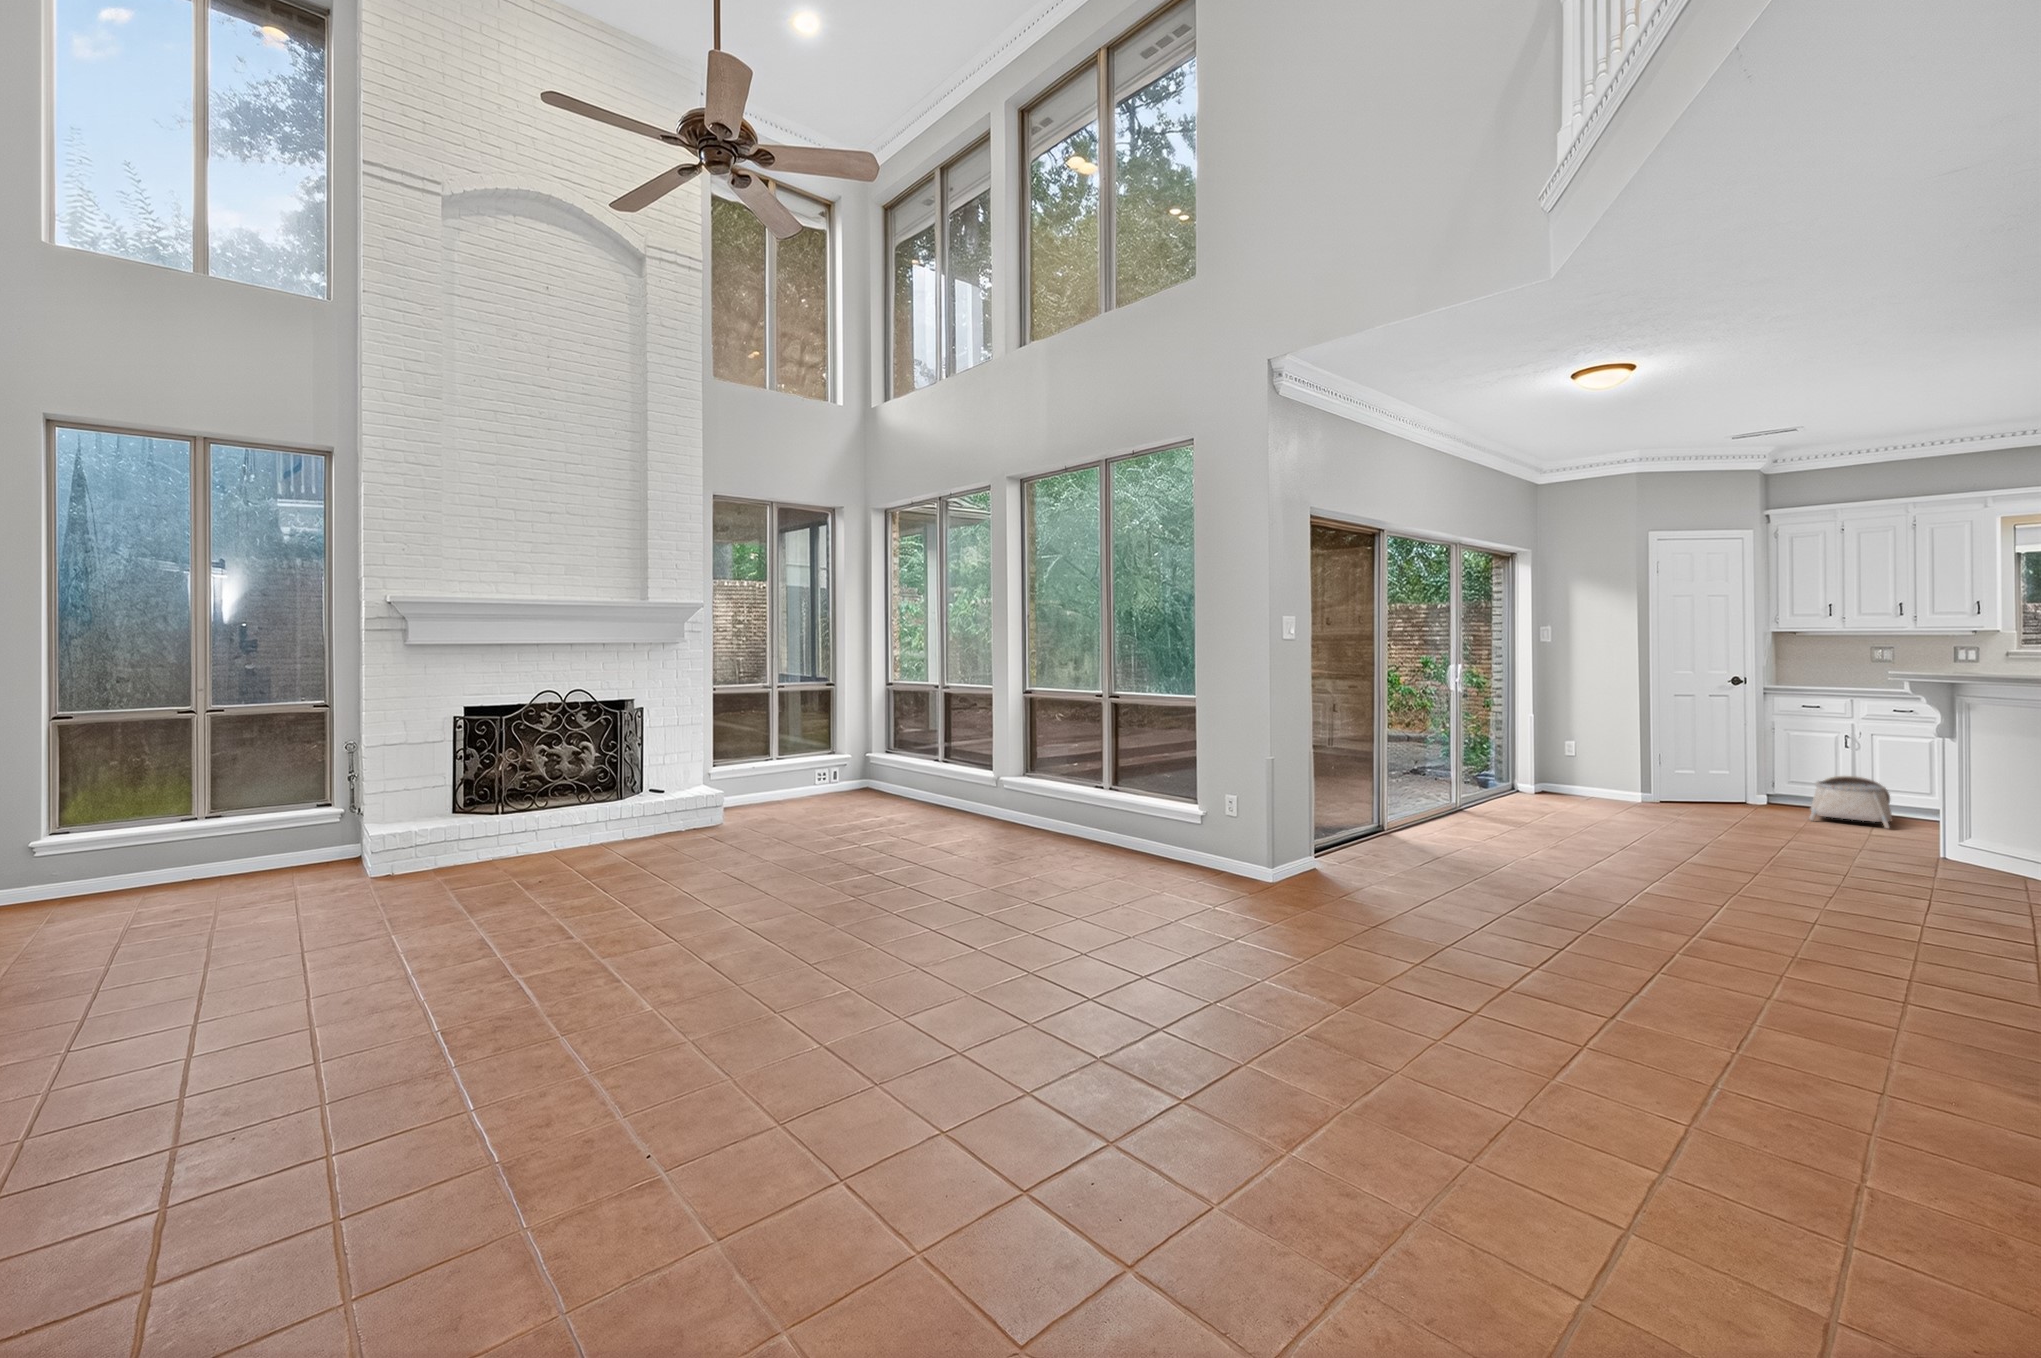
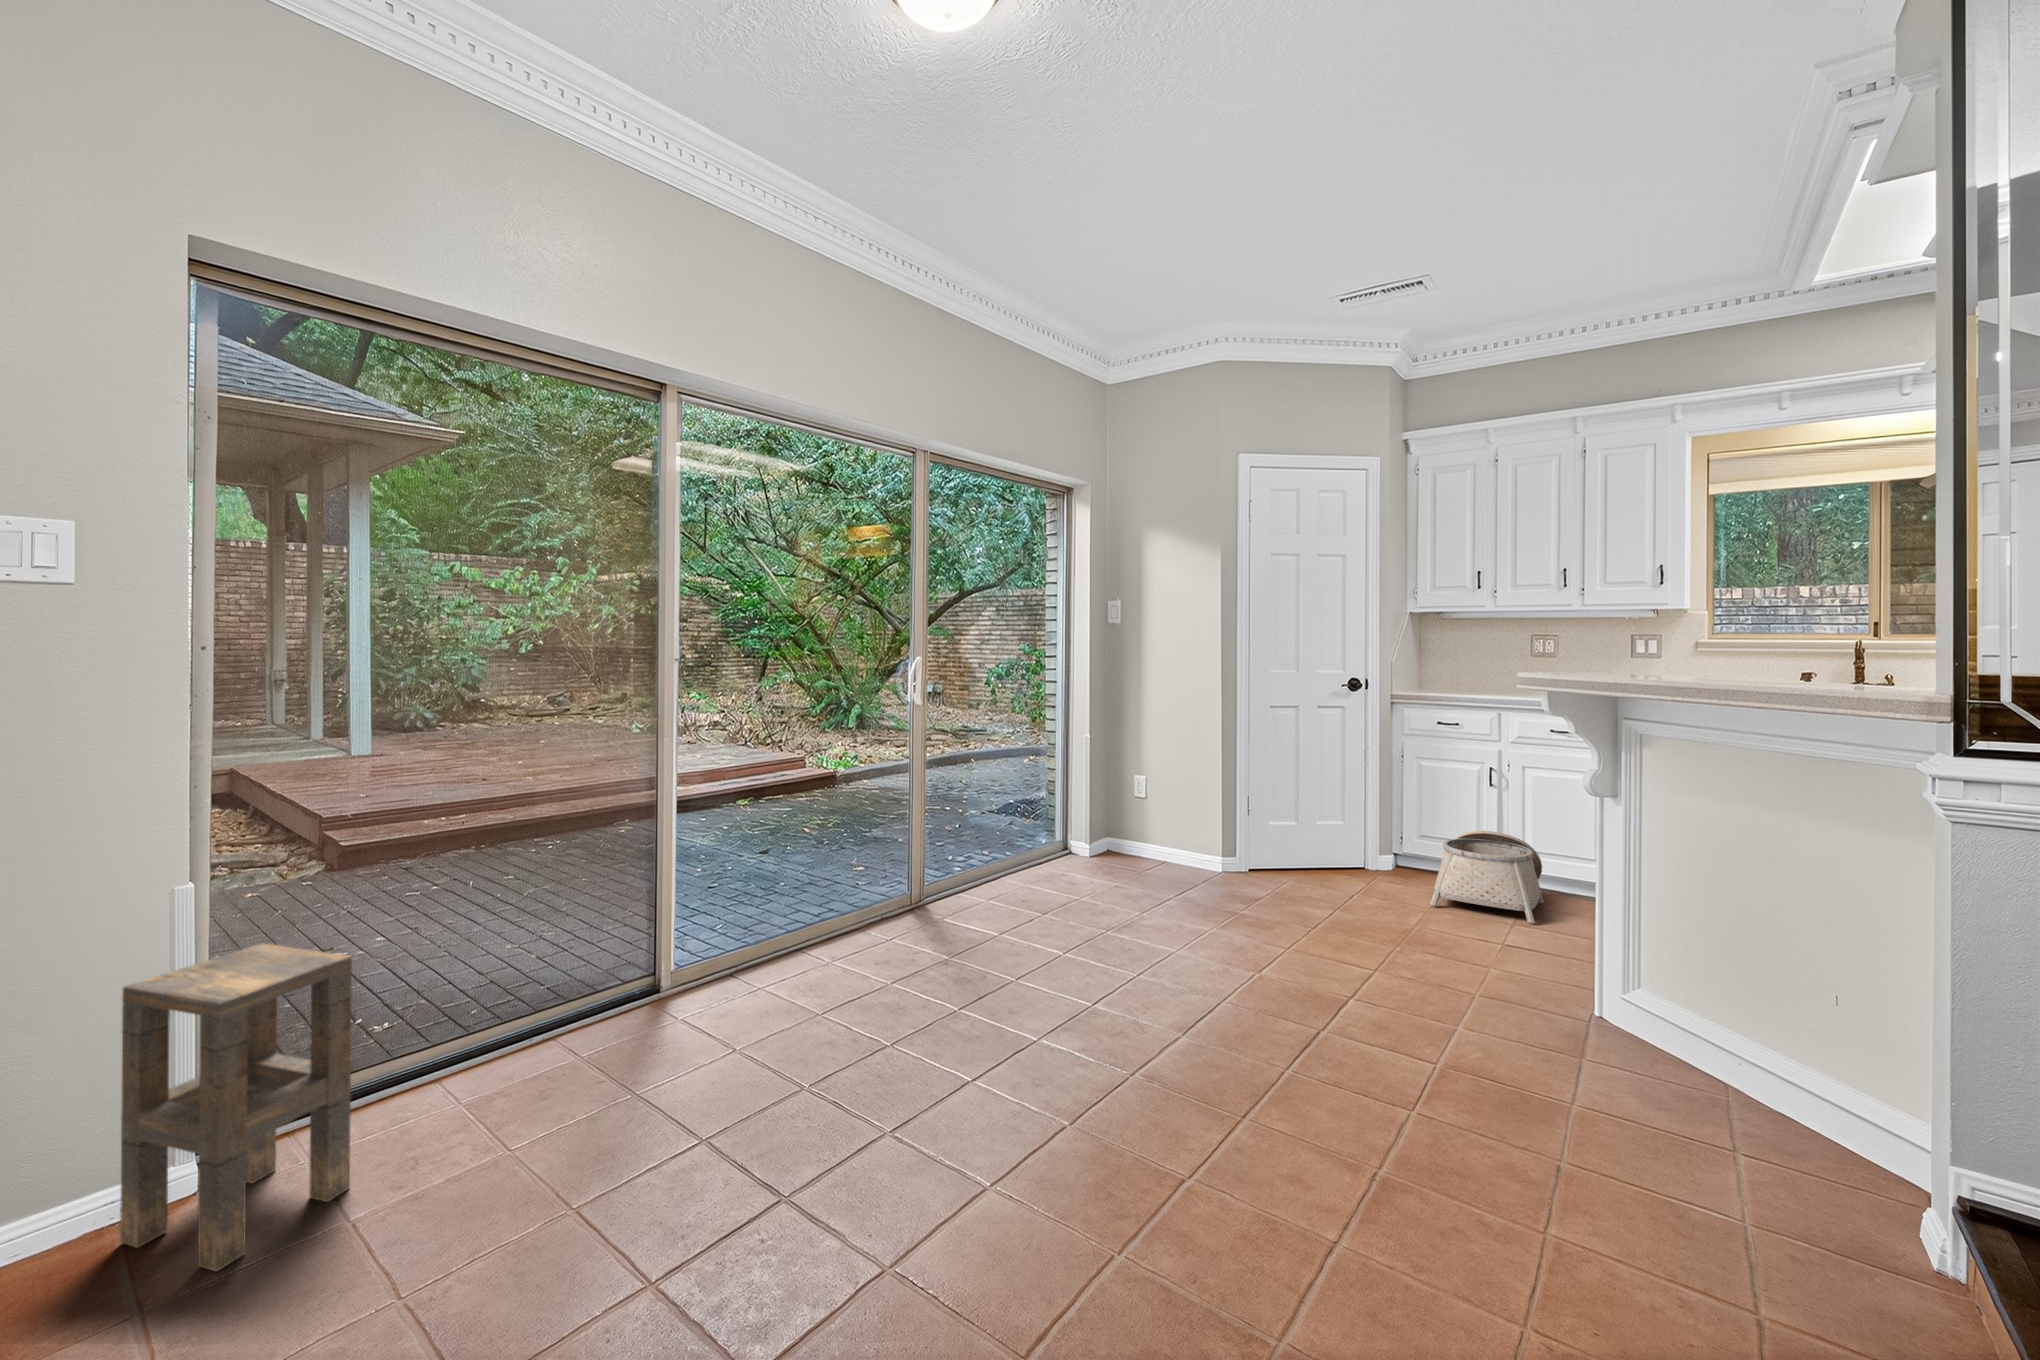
side table: none [1309,780,1368,888] -> present [120,943,352,1271]

